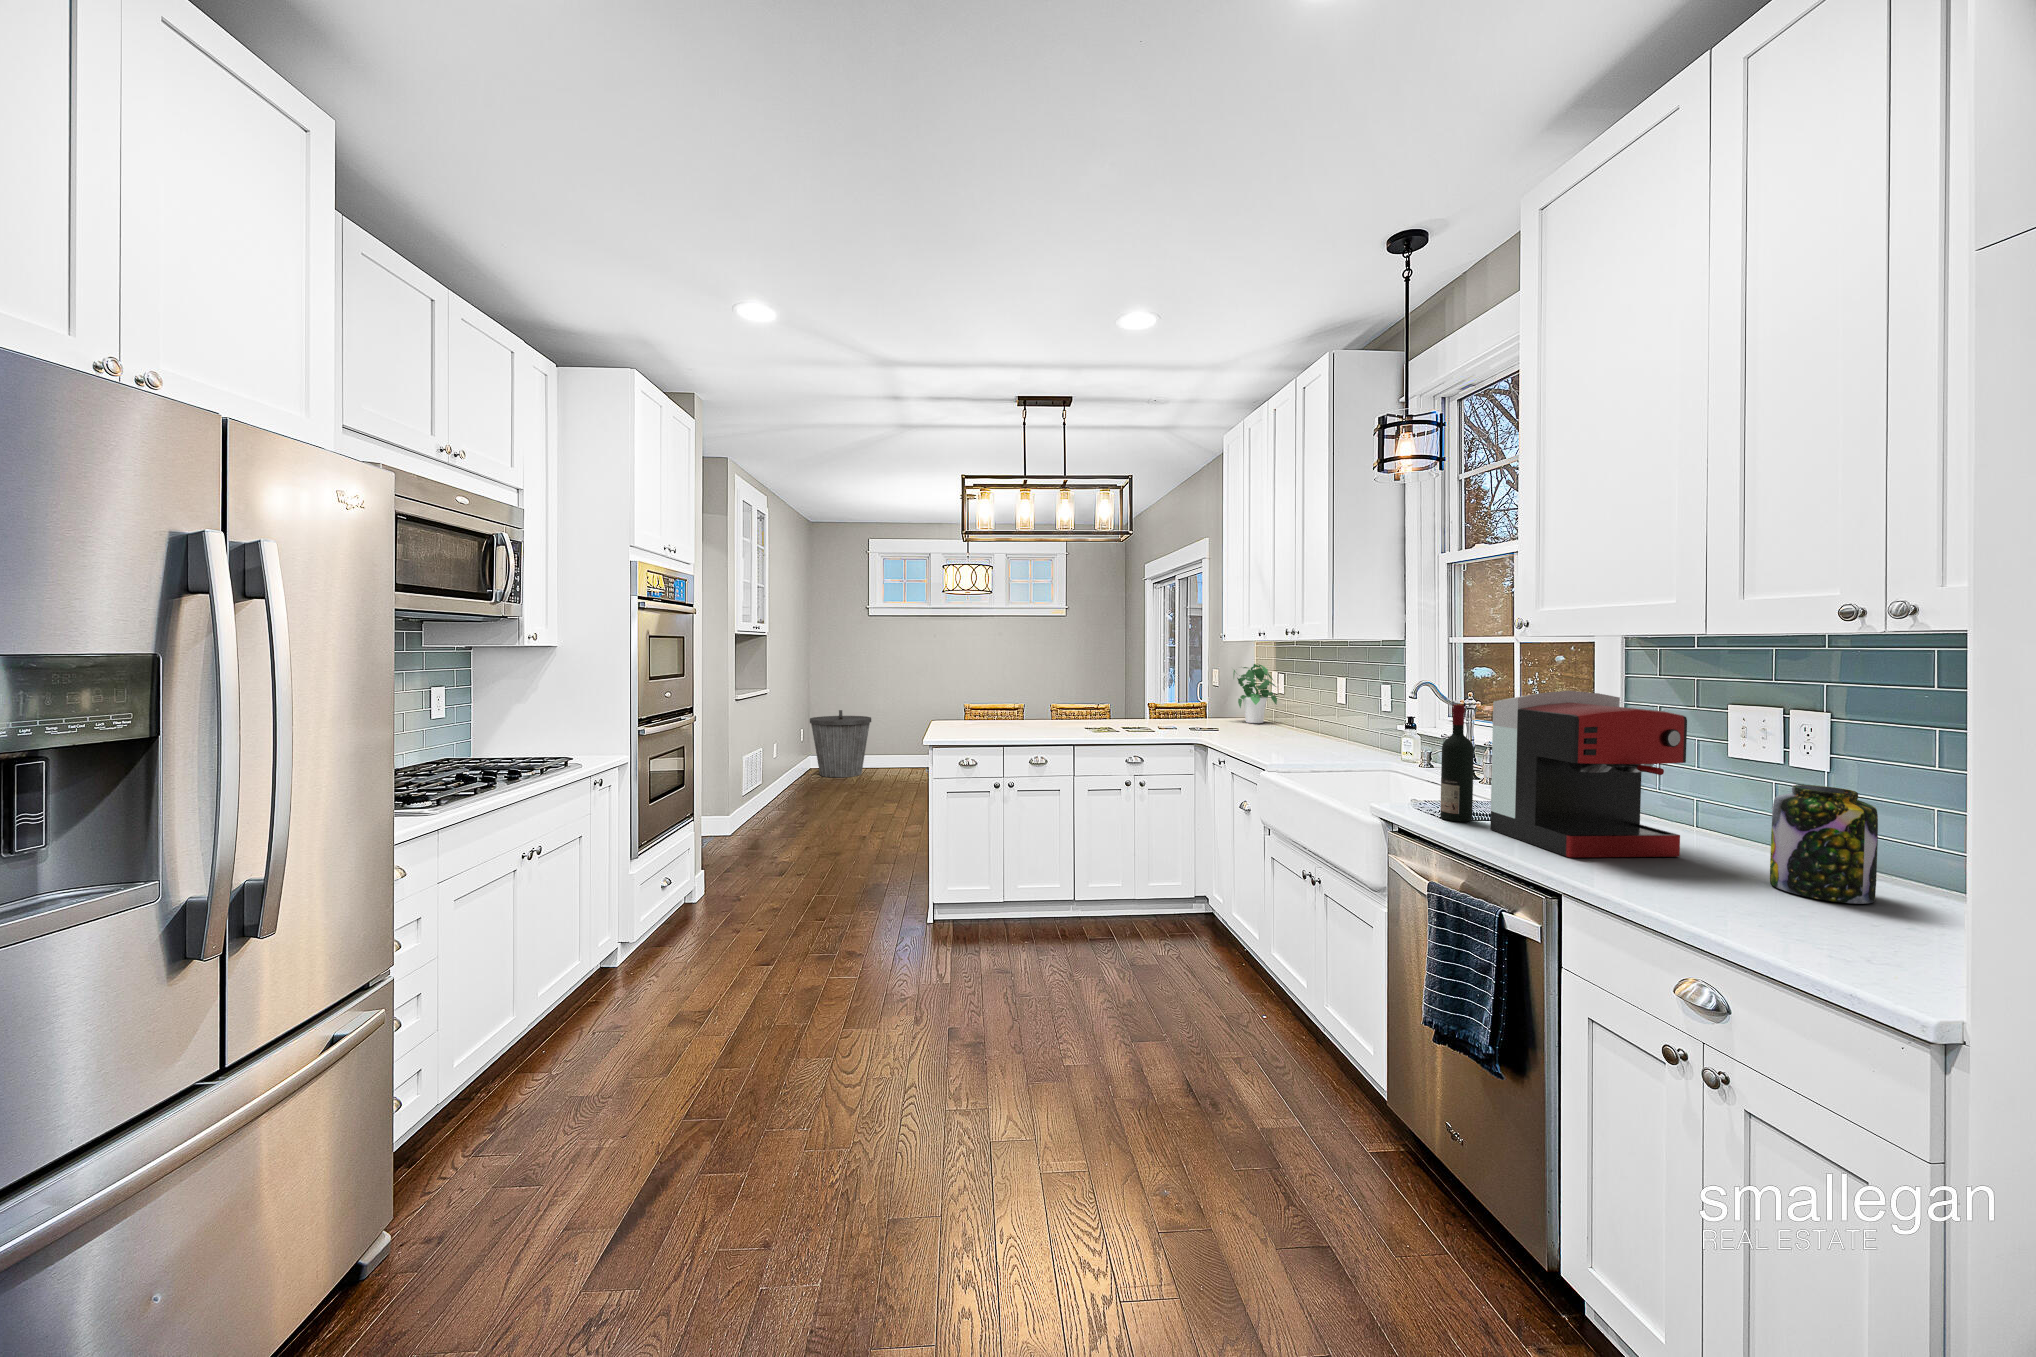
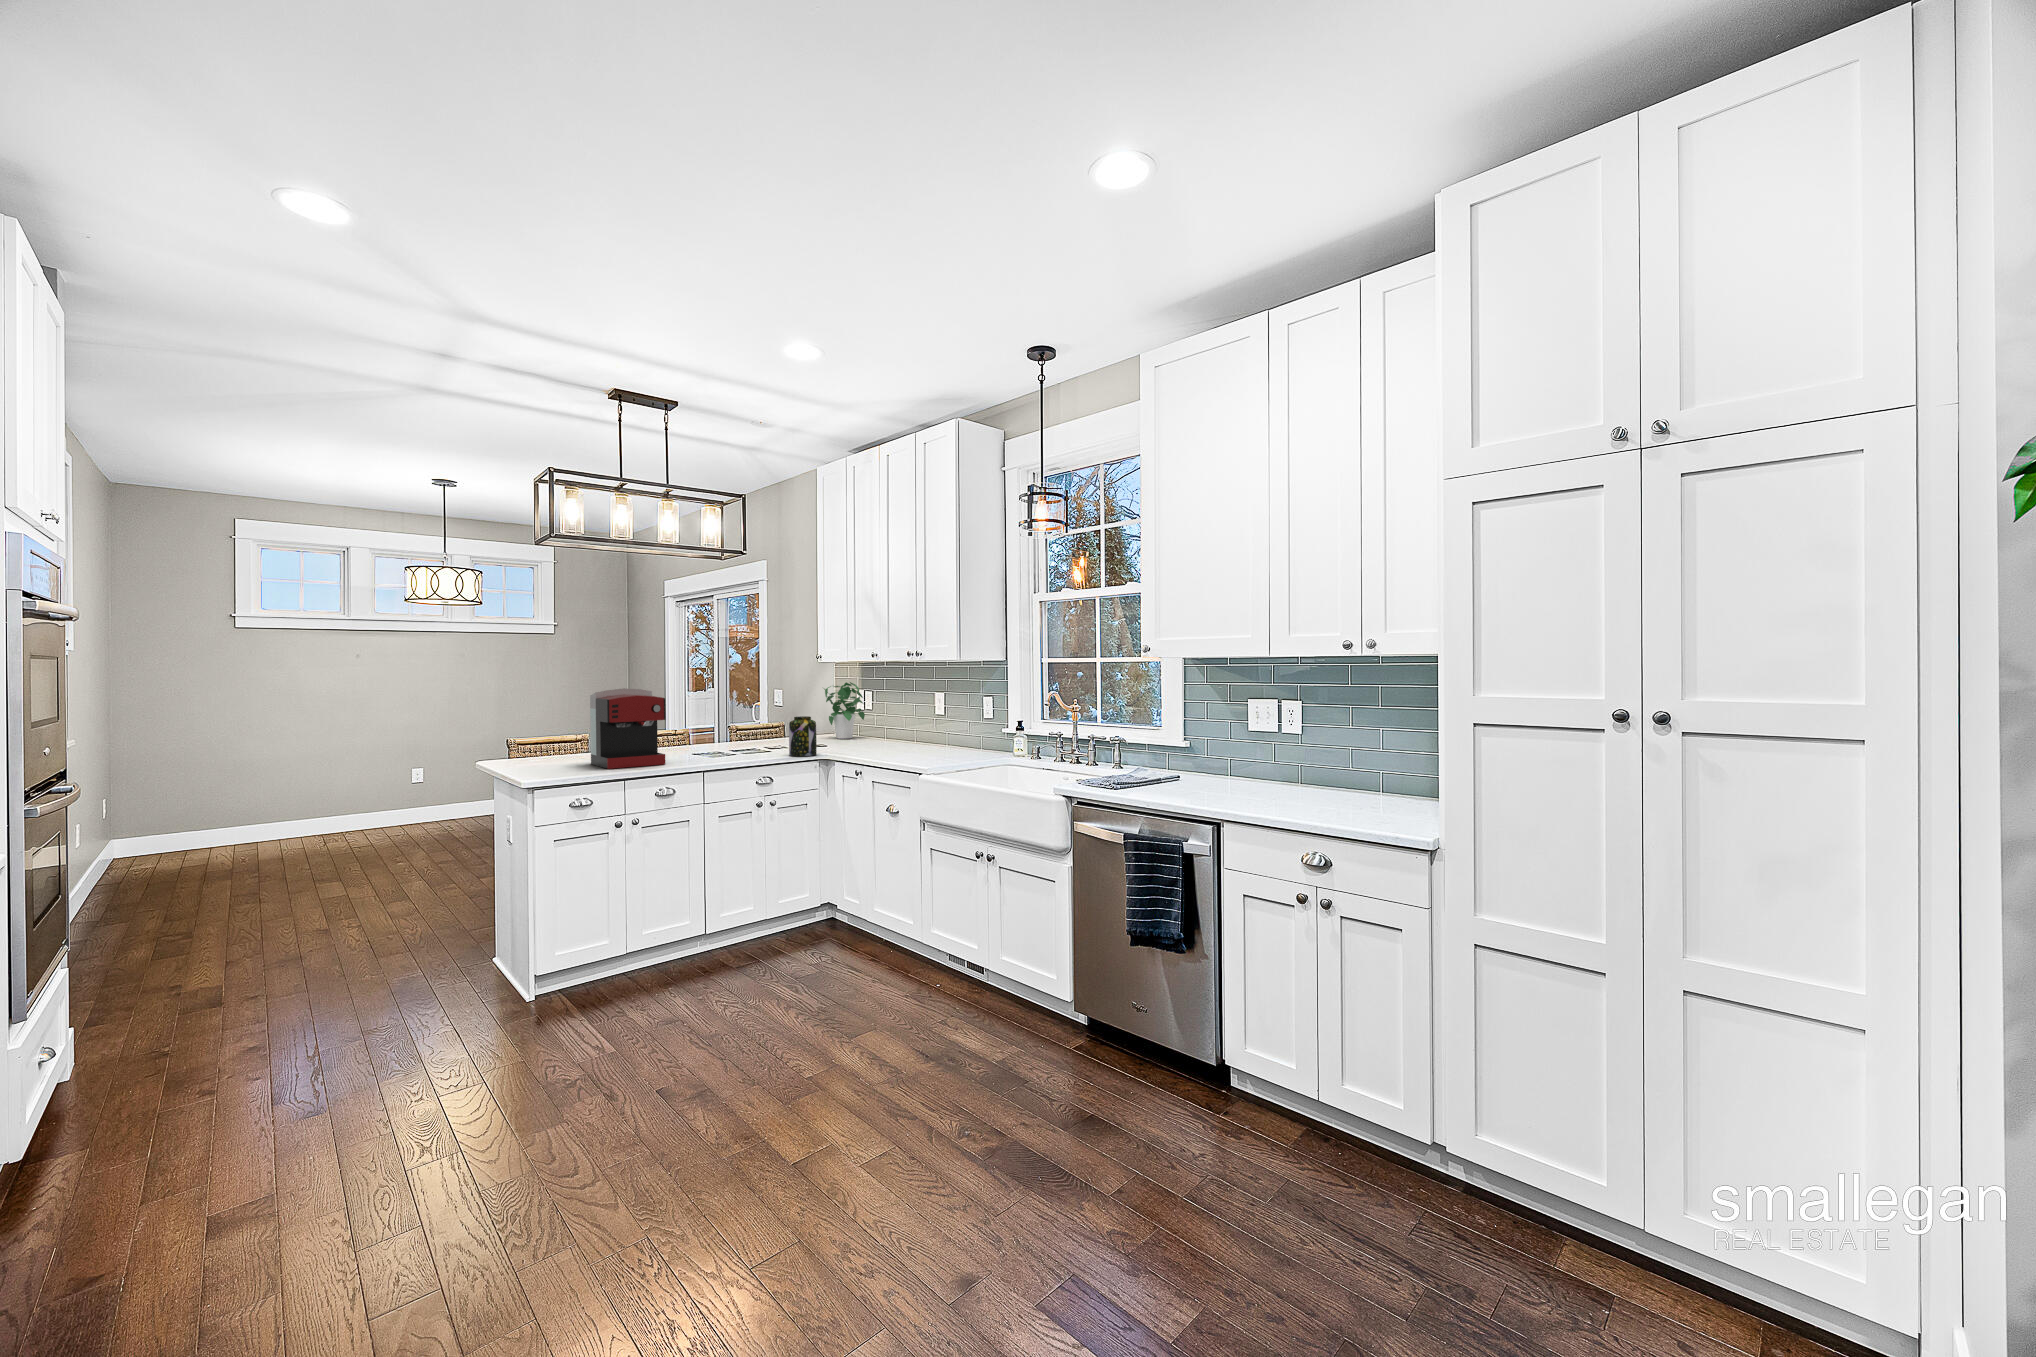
coffee maker: present [1490,691,1687,857] -> present [590,688,666,769]
wine bottle: present [1440,705,1474,822] -> none [1104,706,1125,790]
trash can: present [810,710,871,777] -> none [140,765,263,865]
jar: present [1770,785,1878,904] -> present [789,716,817,756]

